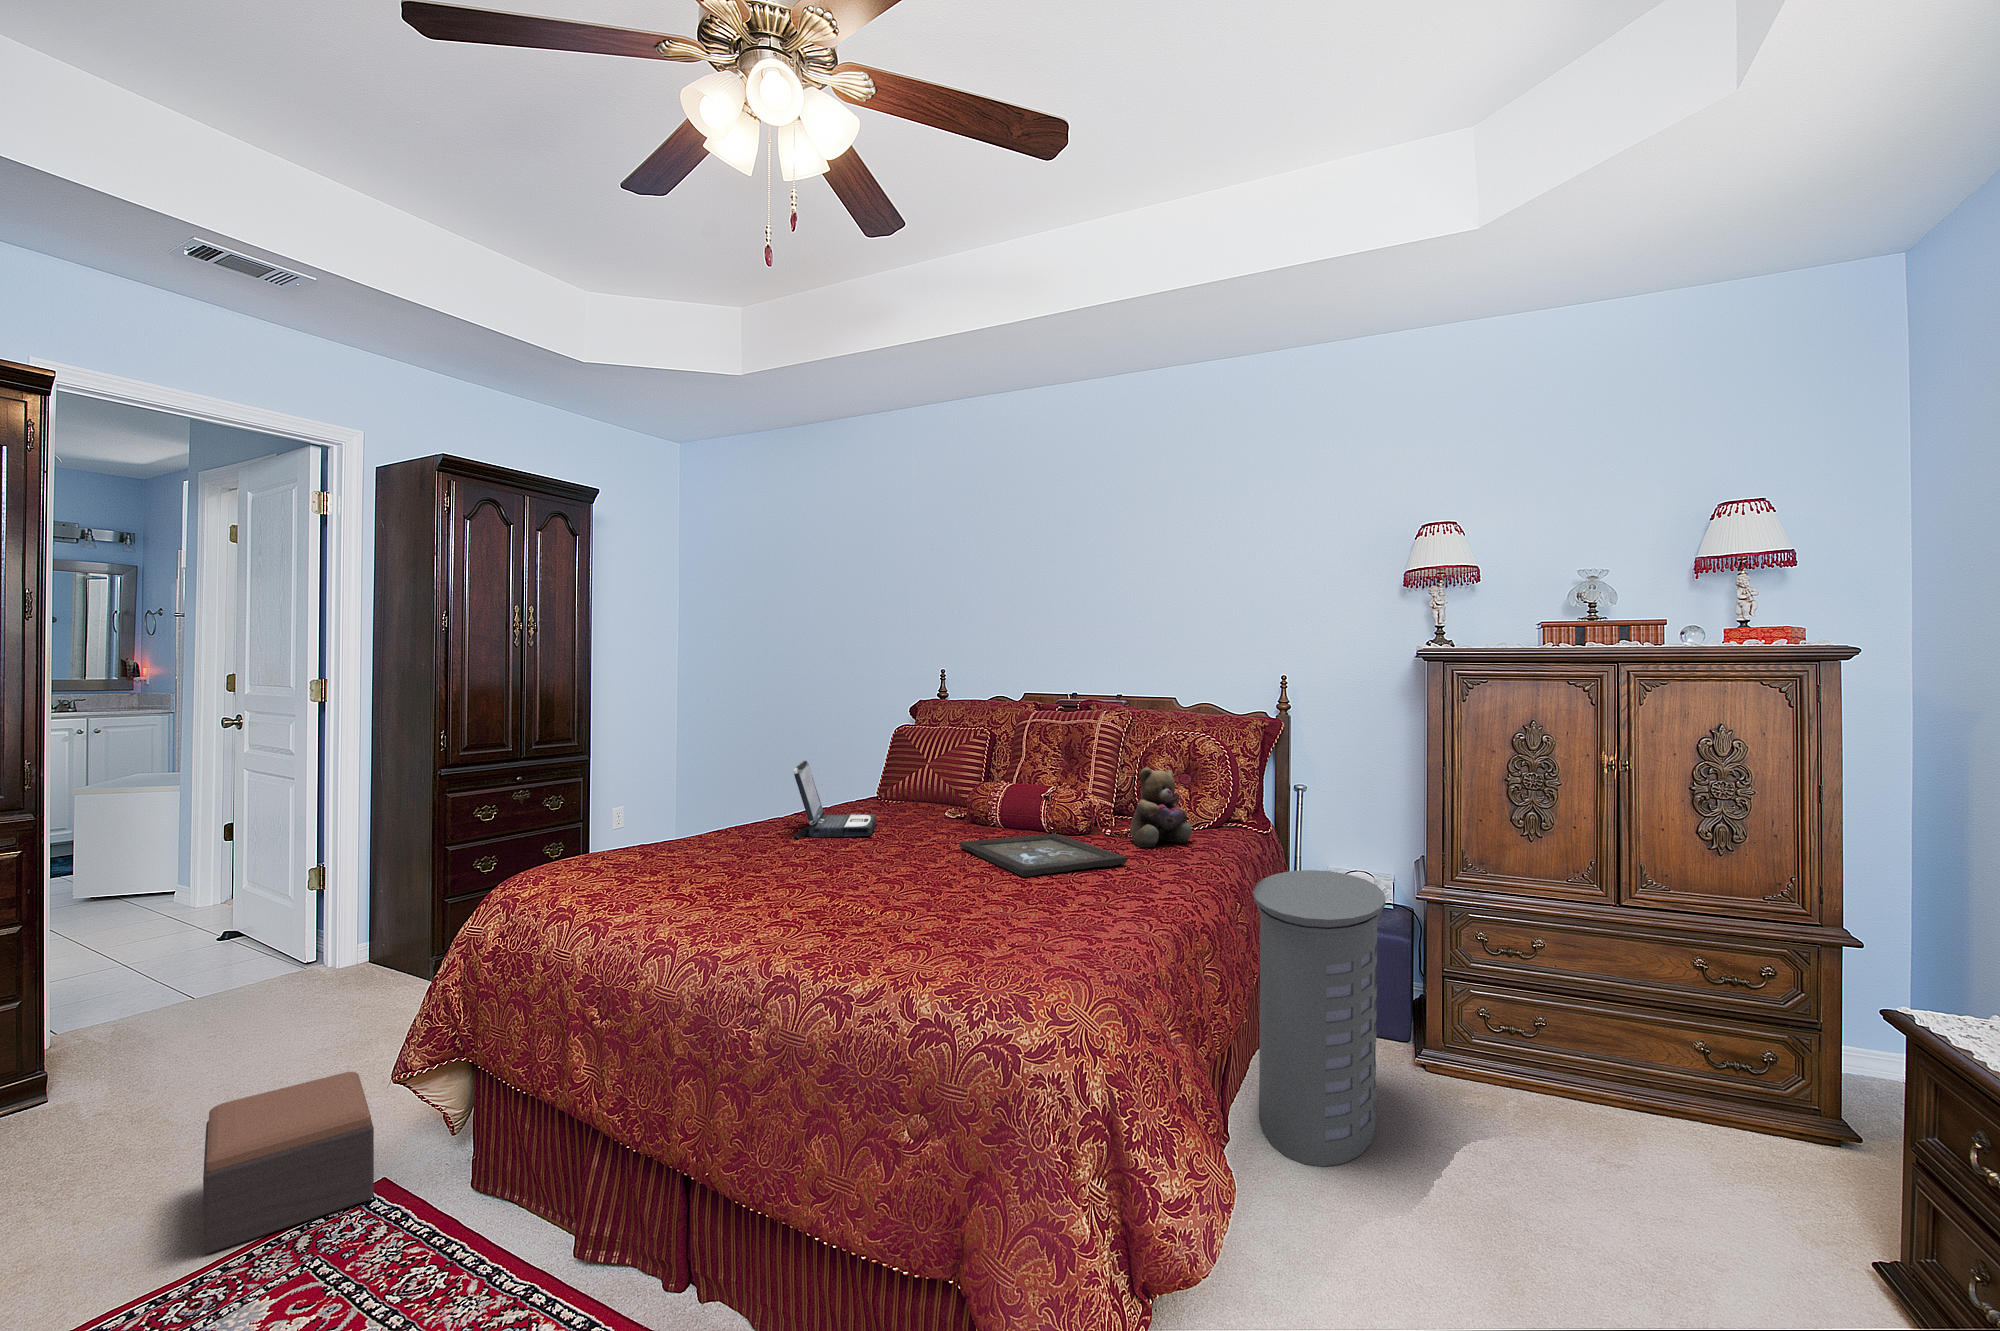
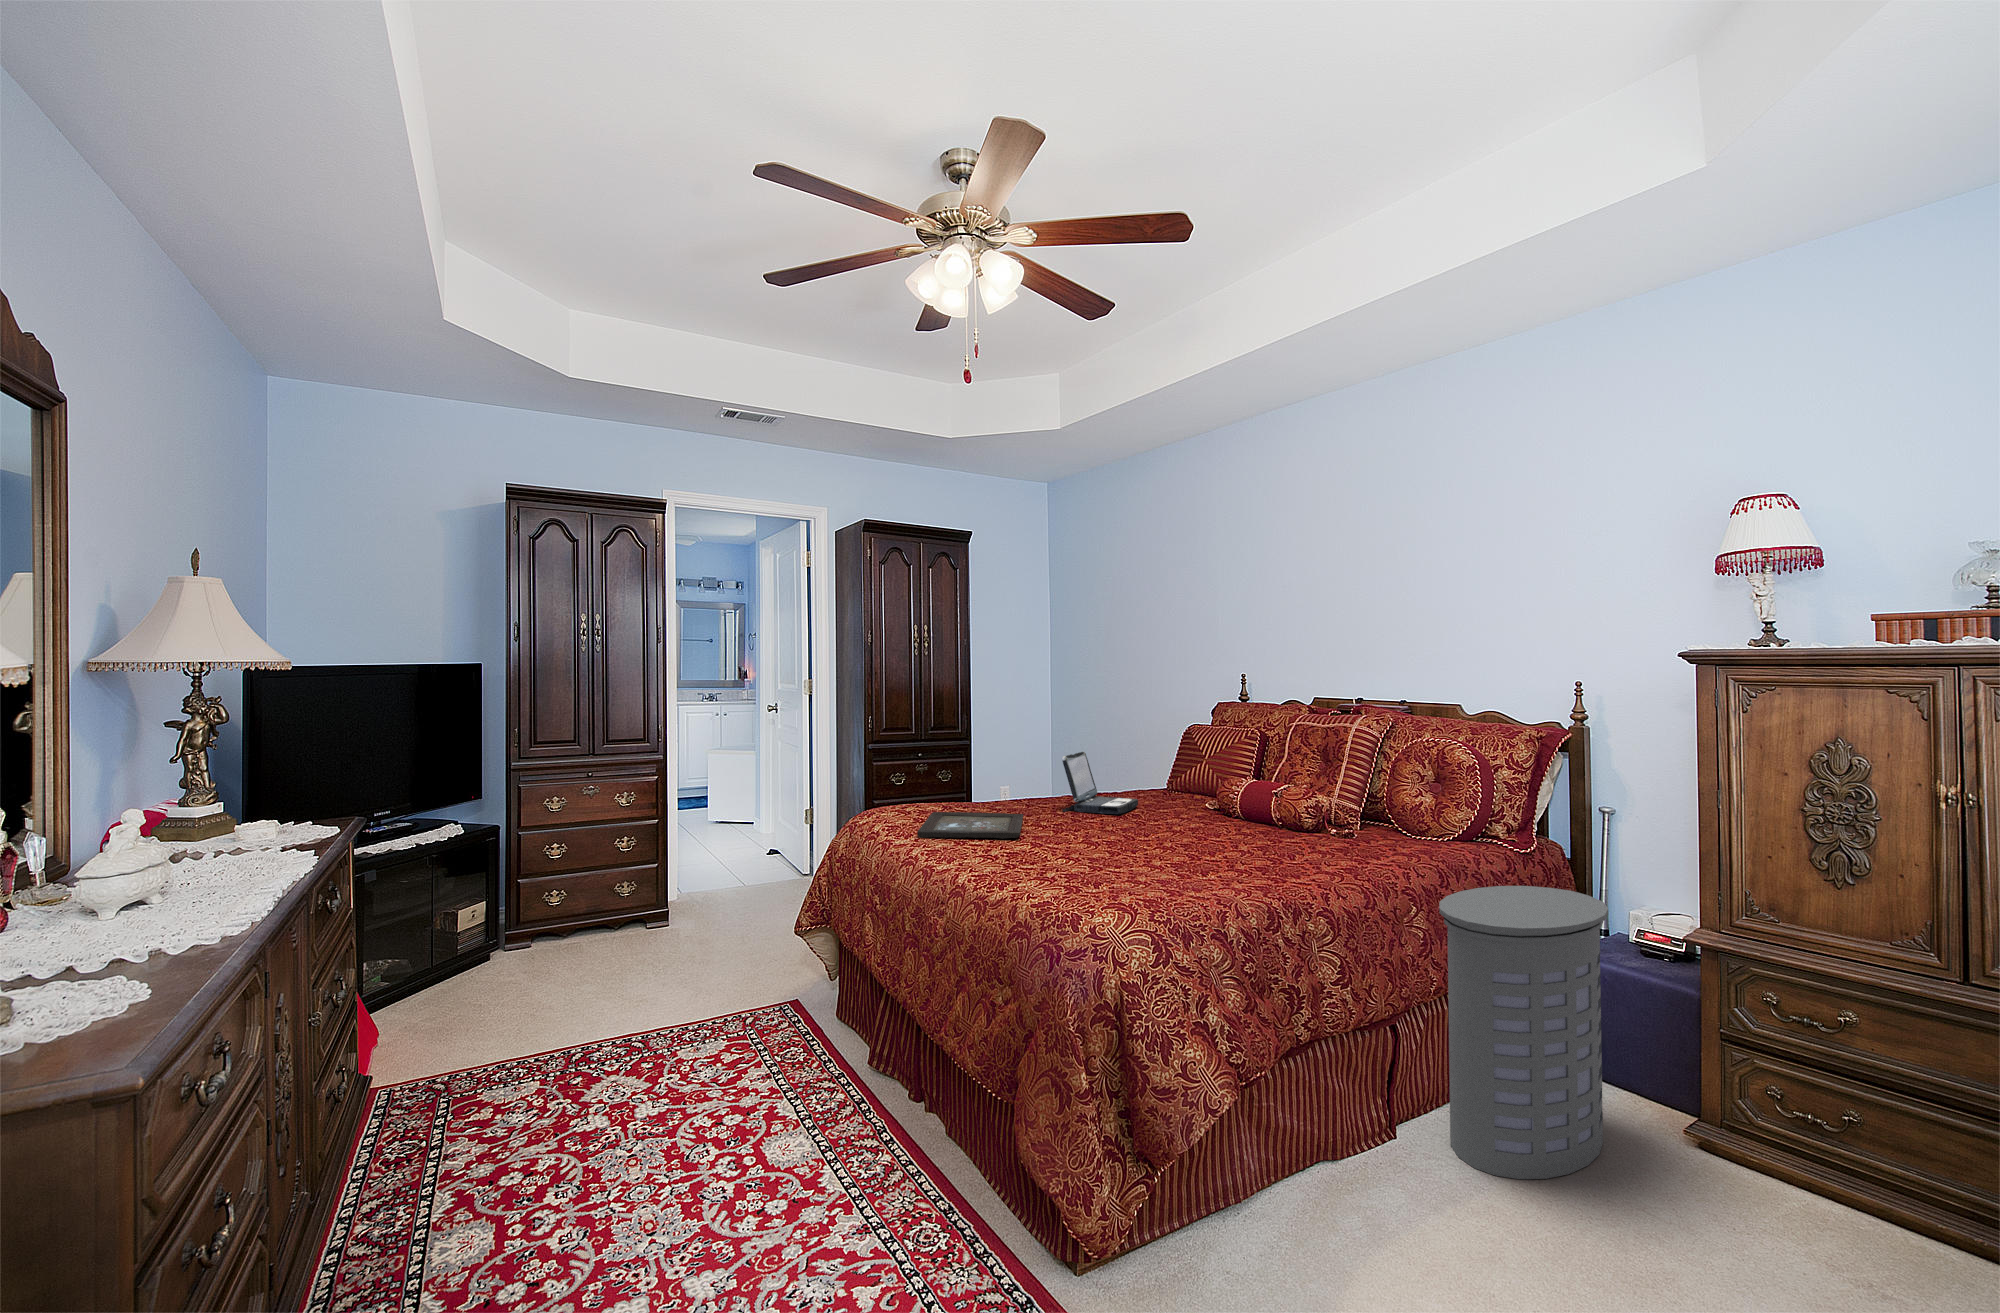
teddy bear: present [1130,767,1192,848] -> none [1348,770,1414,846]
tray: present [960,834,1128,877] -> present [917,812,1023,839]
footstool: present [203,1072,374,1254] -> none [708,931,794,1014]

